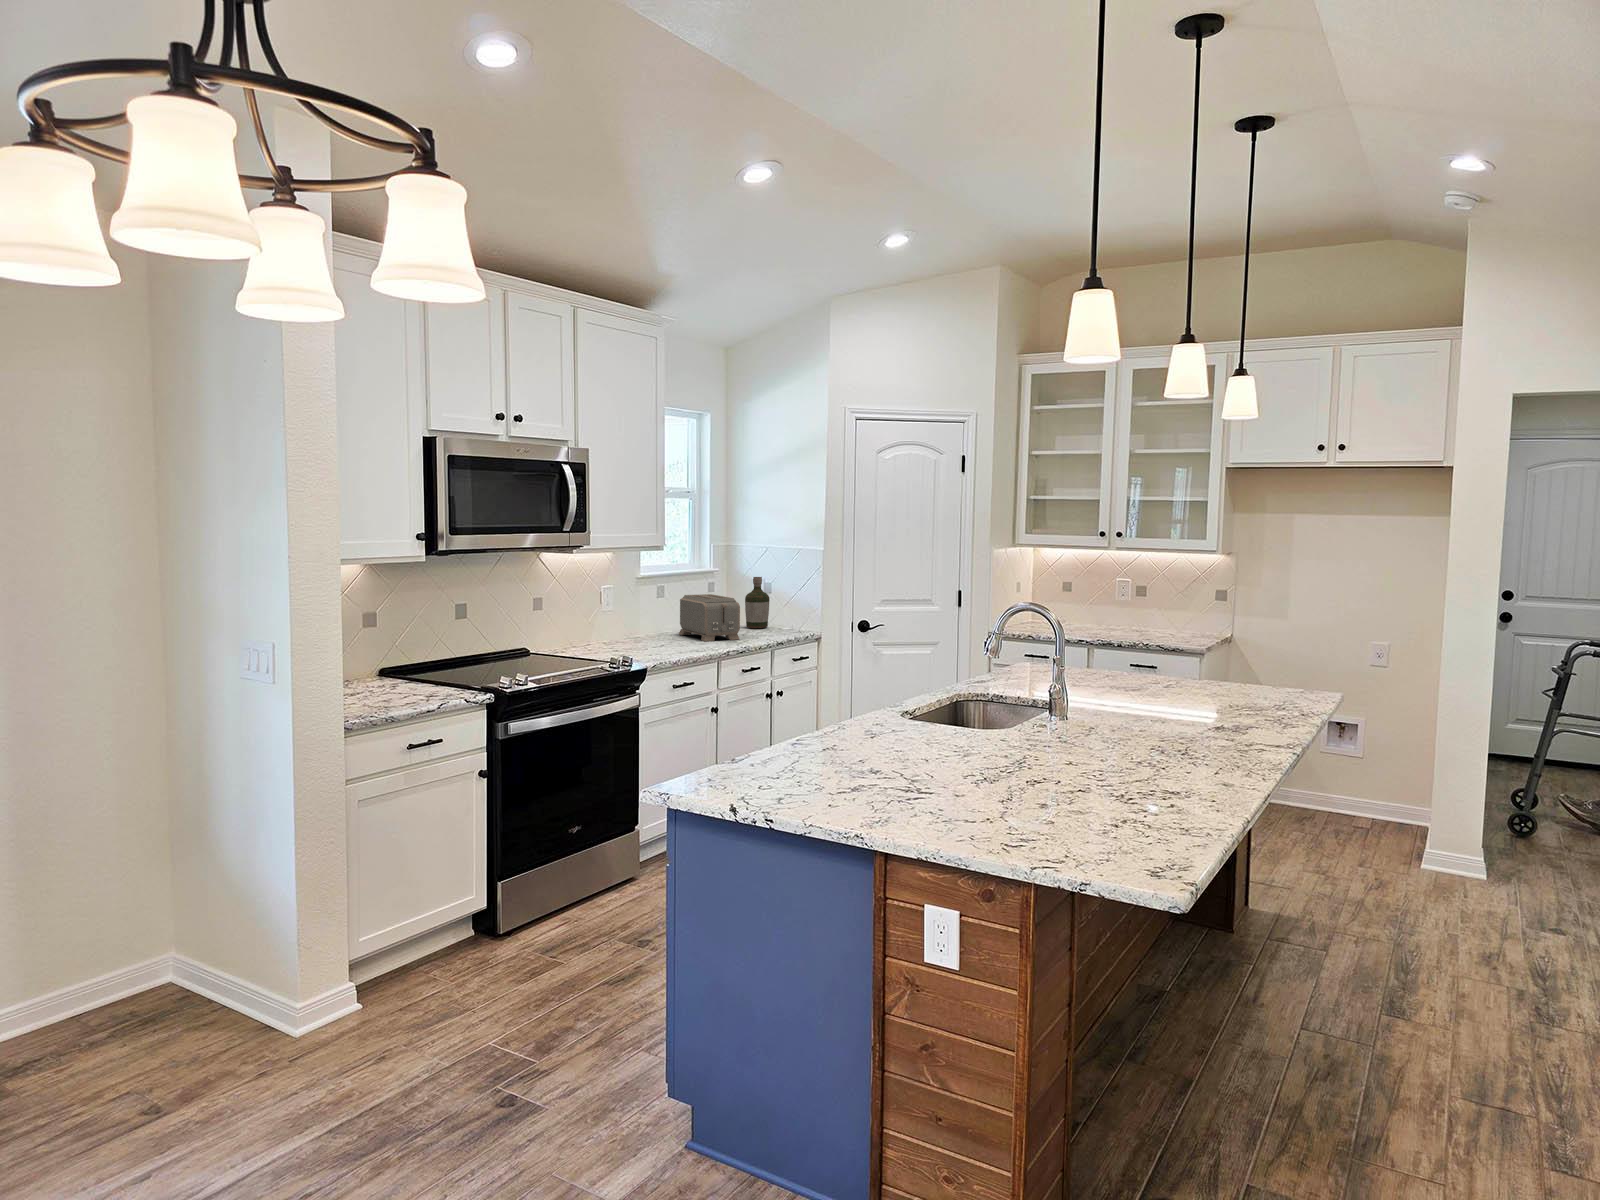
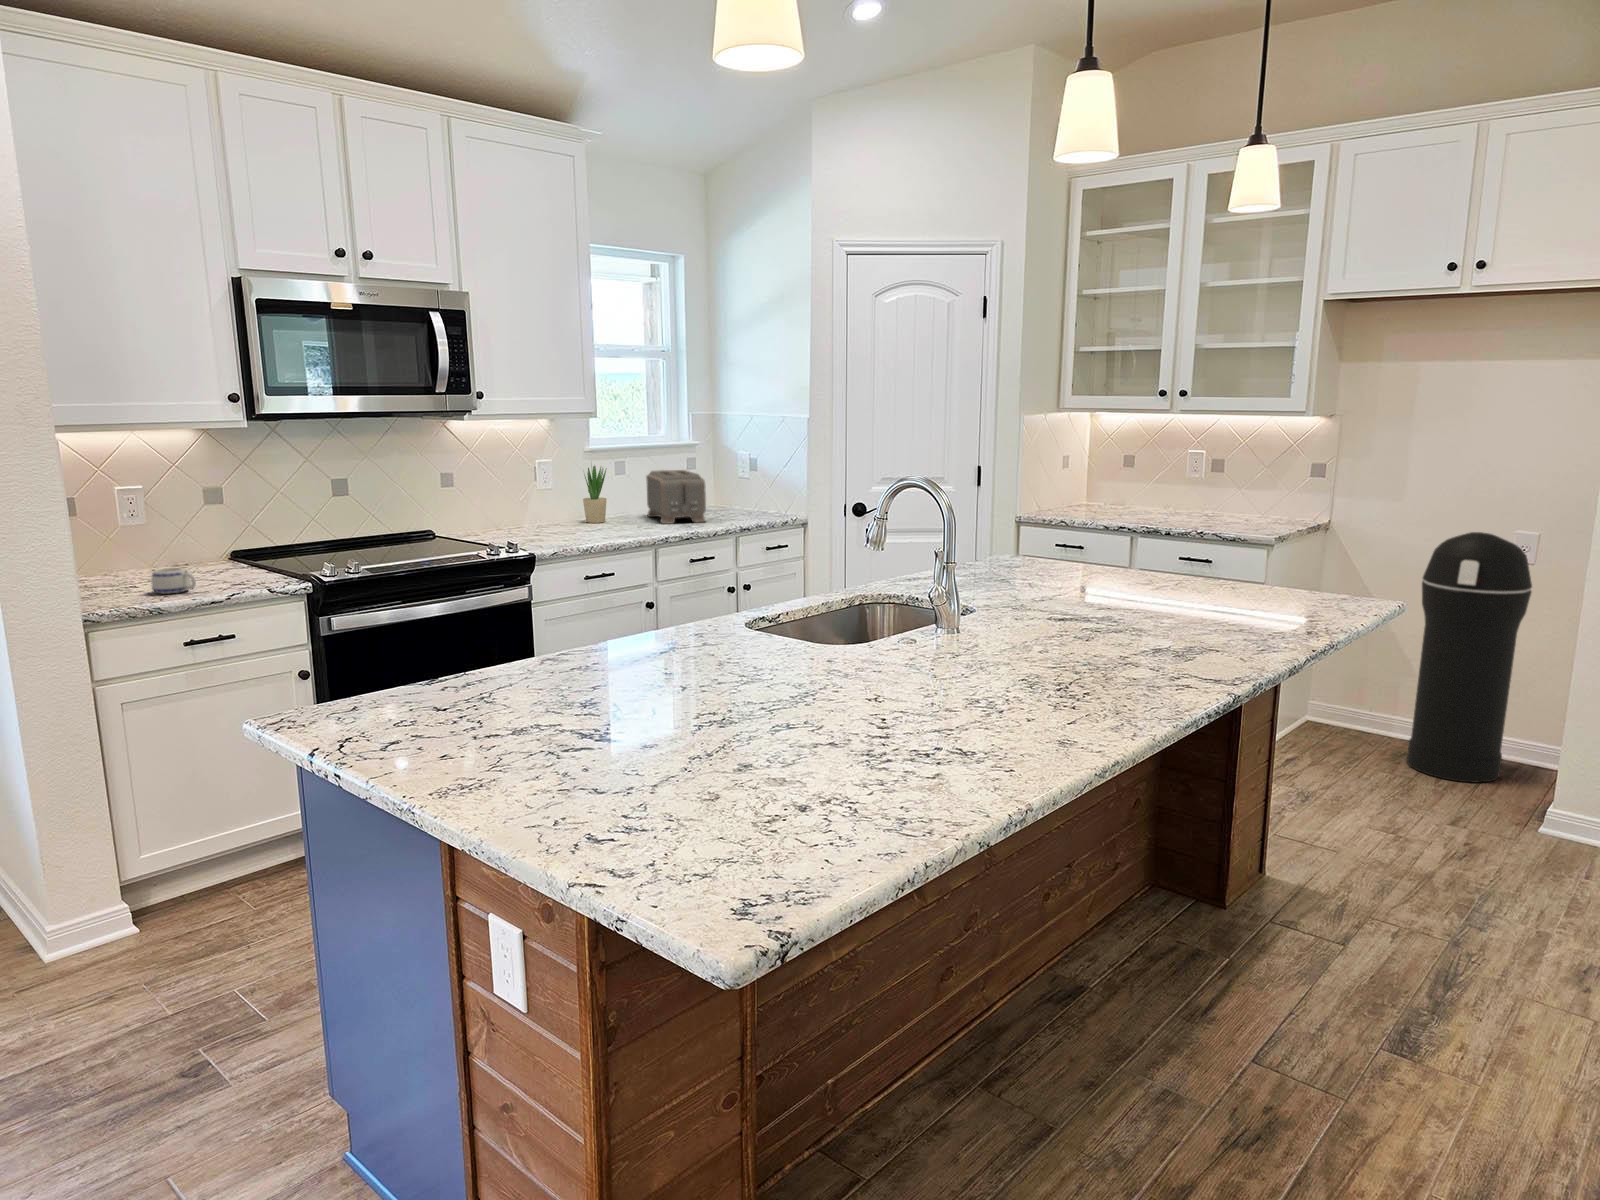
bottle: present [745,577,770,628] -> none [735,450,764,510]
potted plant: none [633,583,656,641] -> present [583,466,607,523]
trash can: none [1308,643,1391,836] -> present [1407,532,1532,783]
mug: none [377,682,417,704] -> present [151,568,196,593]

